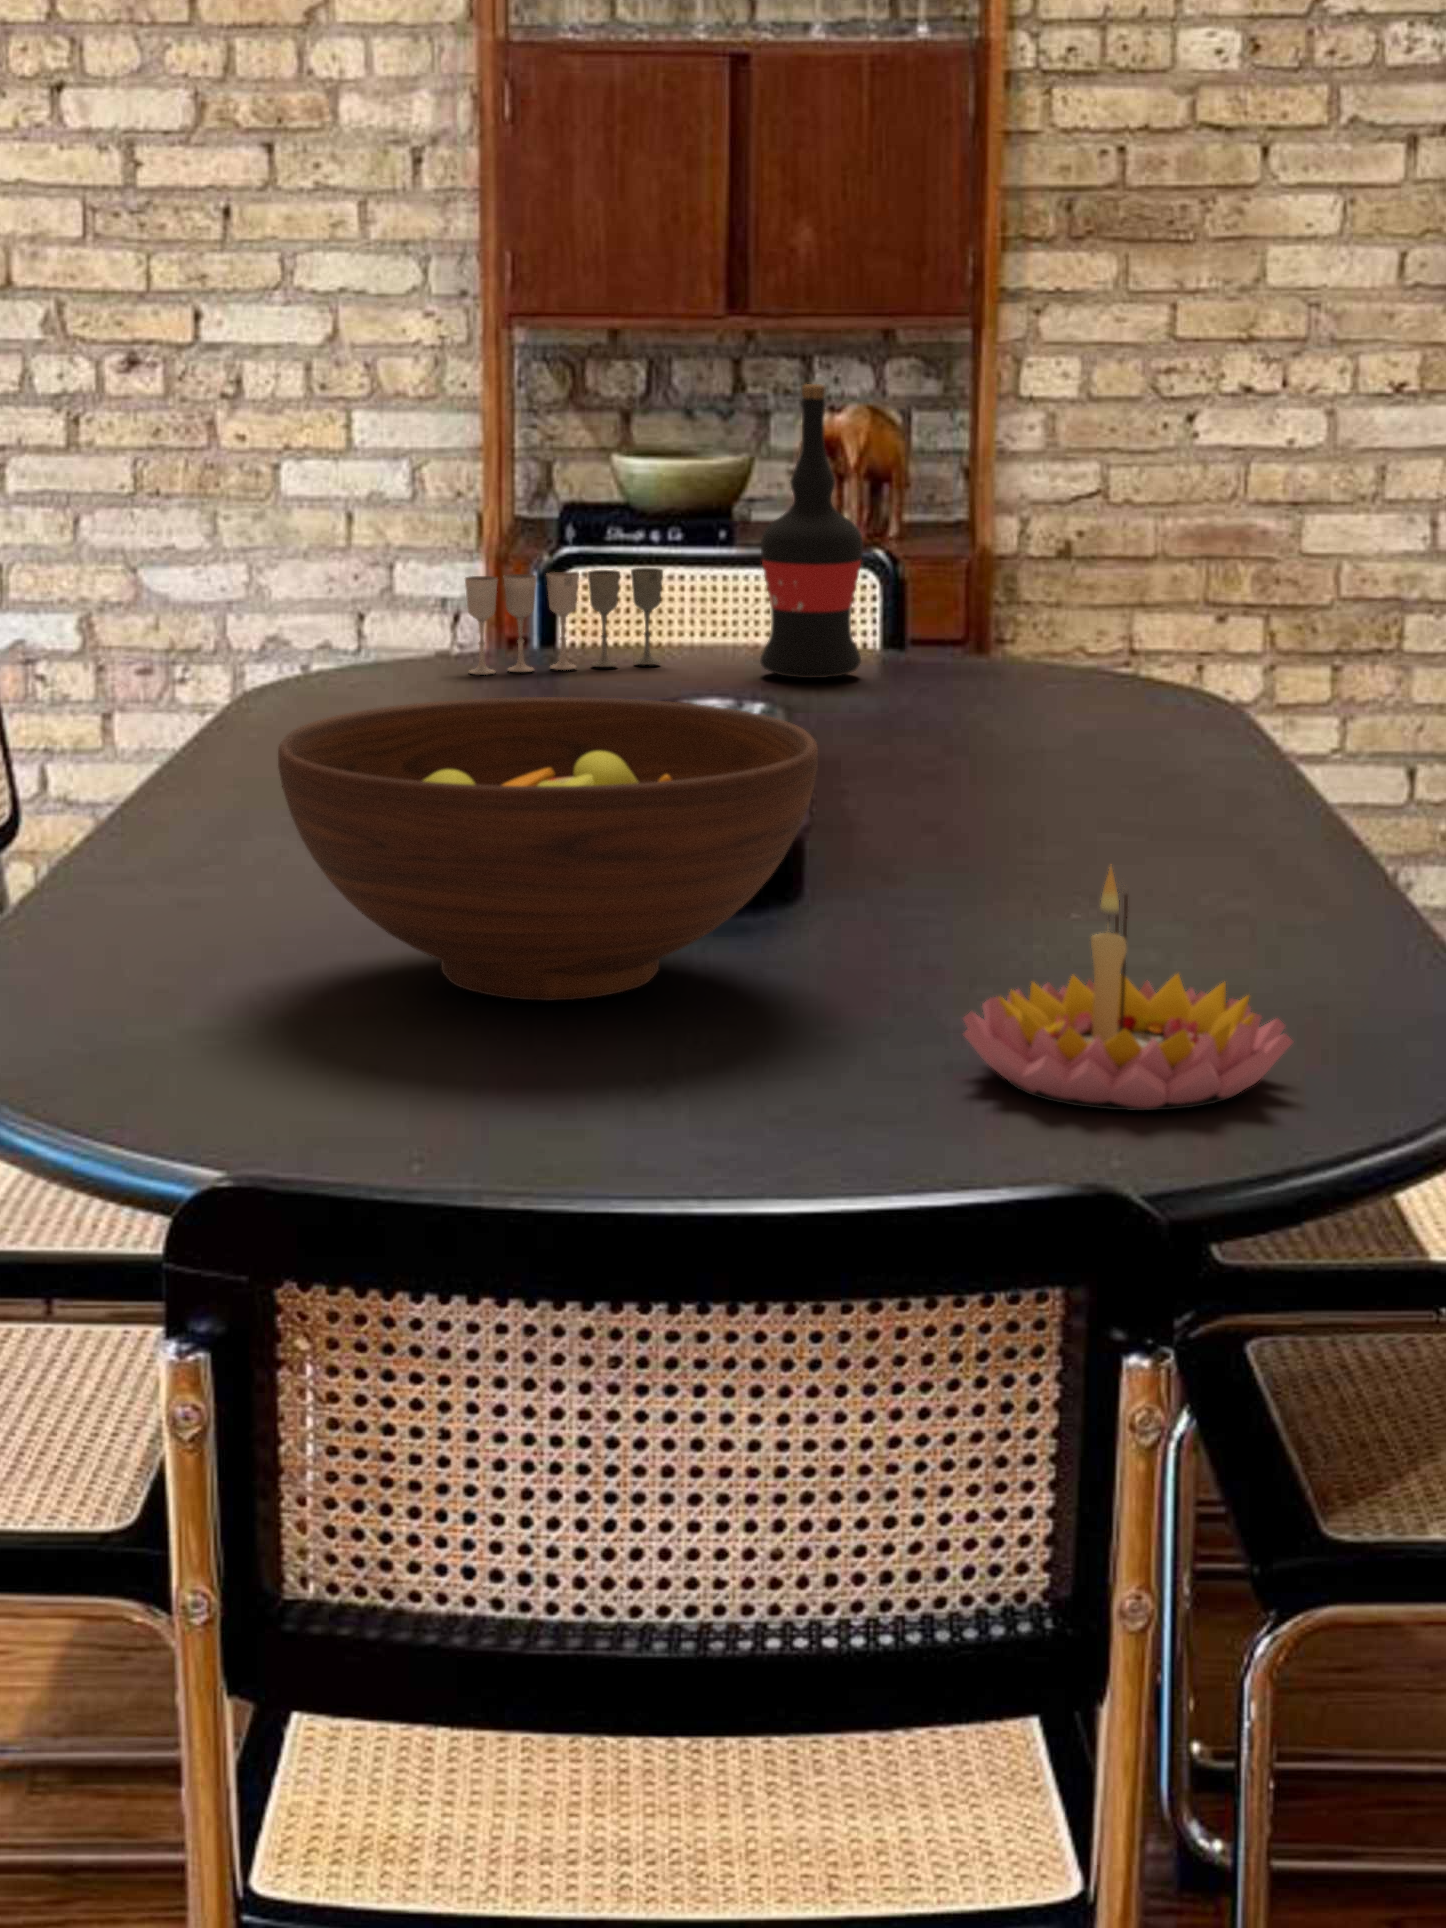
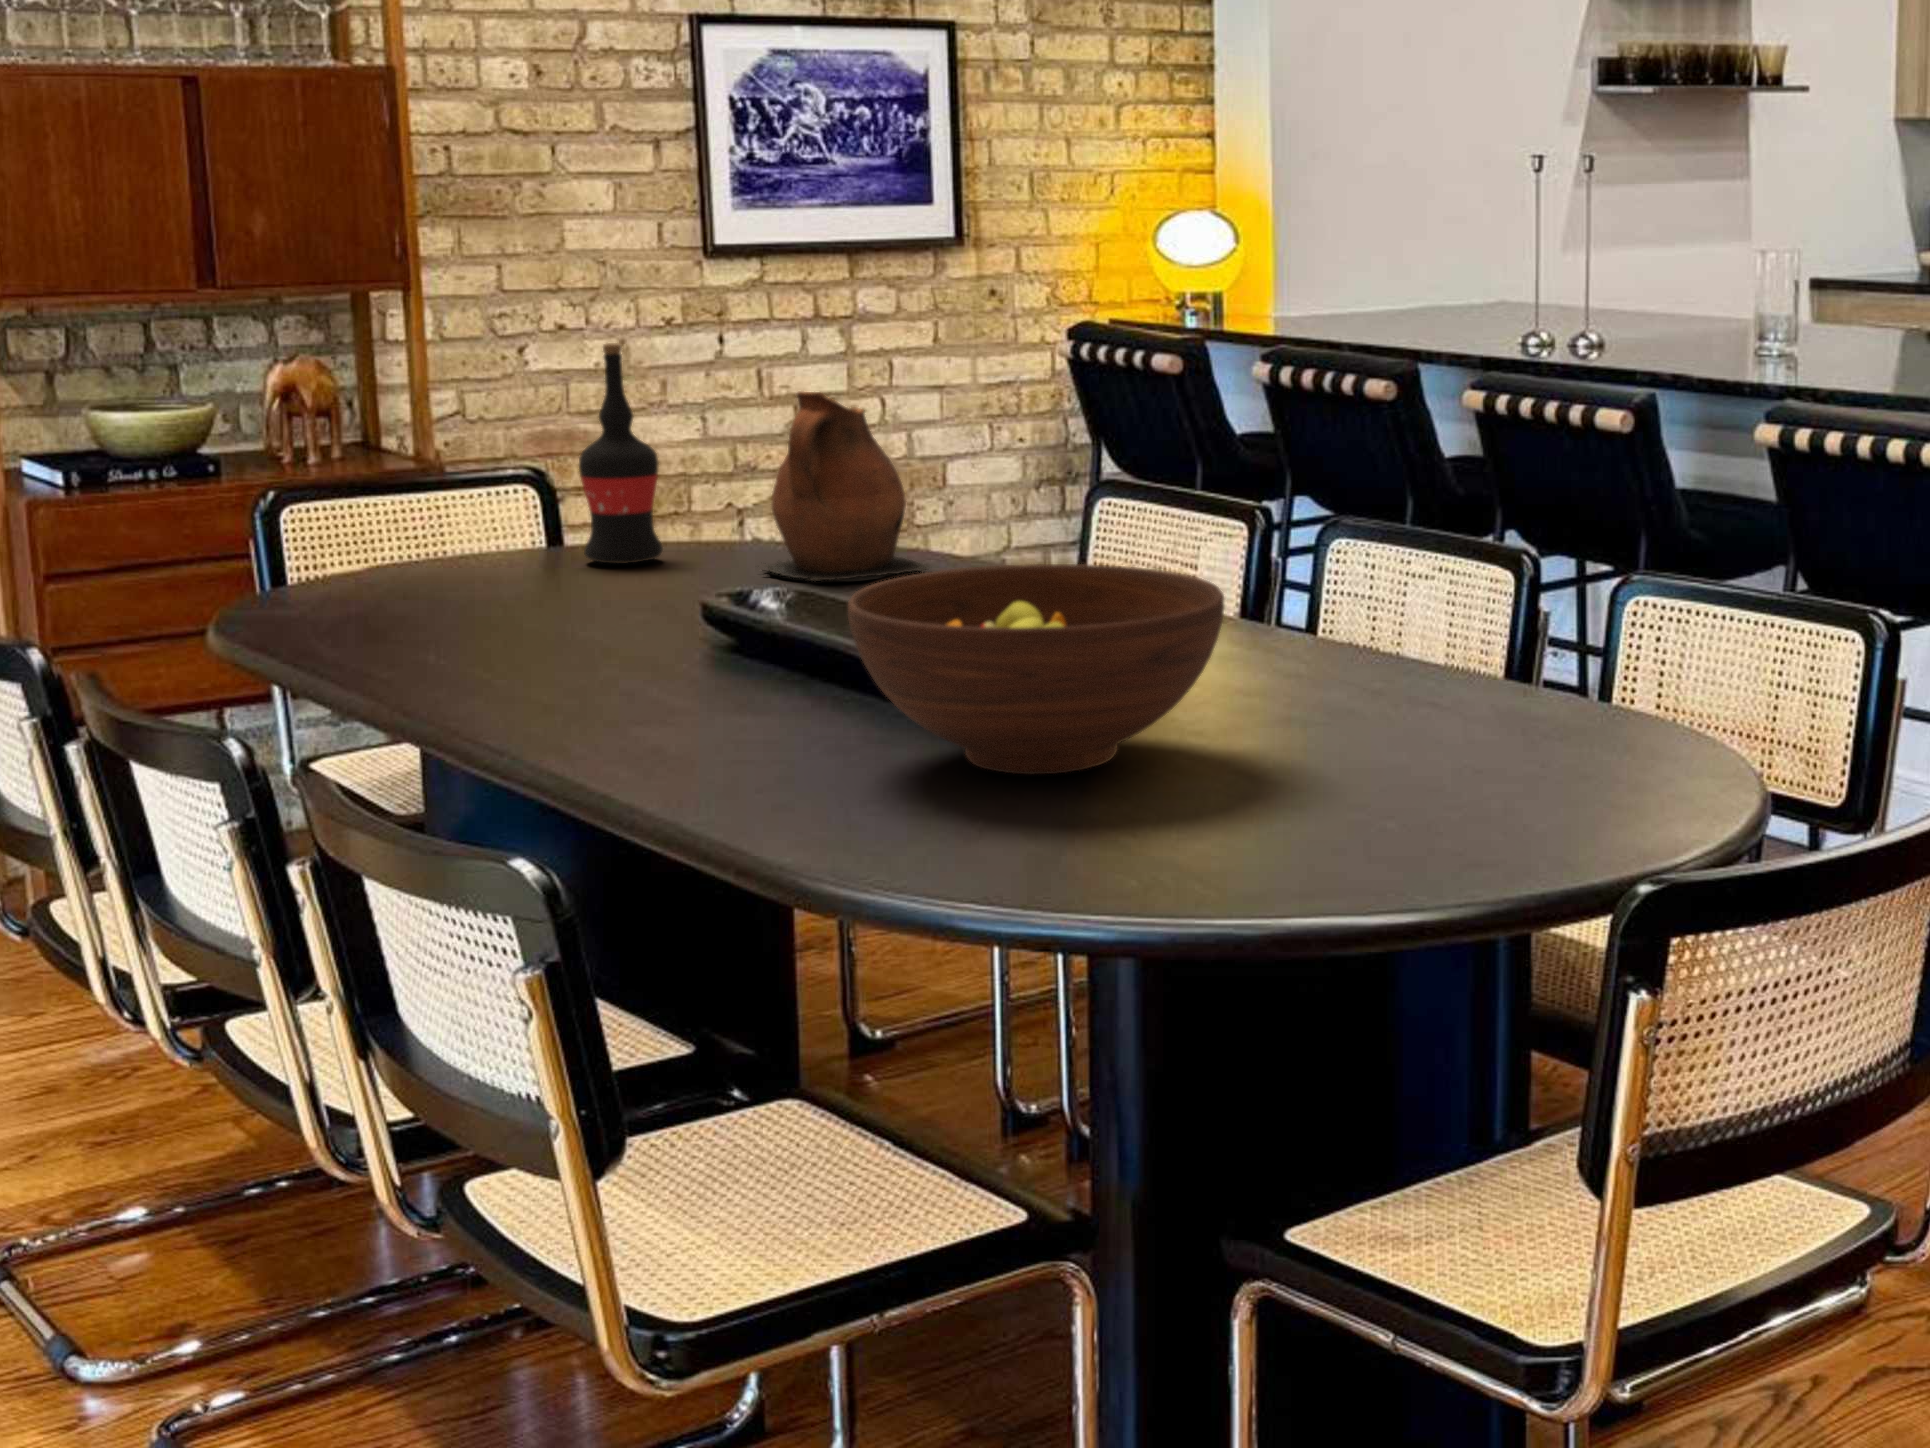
ceramic pitcher: none [913,460,1124,733] -> present [758,391,930,581]
wine glass: present [465,568,663,675] -> none [355,492,493,589]
candle holder: present [963,868,1293,1111] -> none [1373,621,1576,769]

